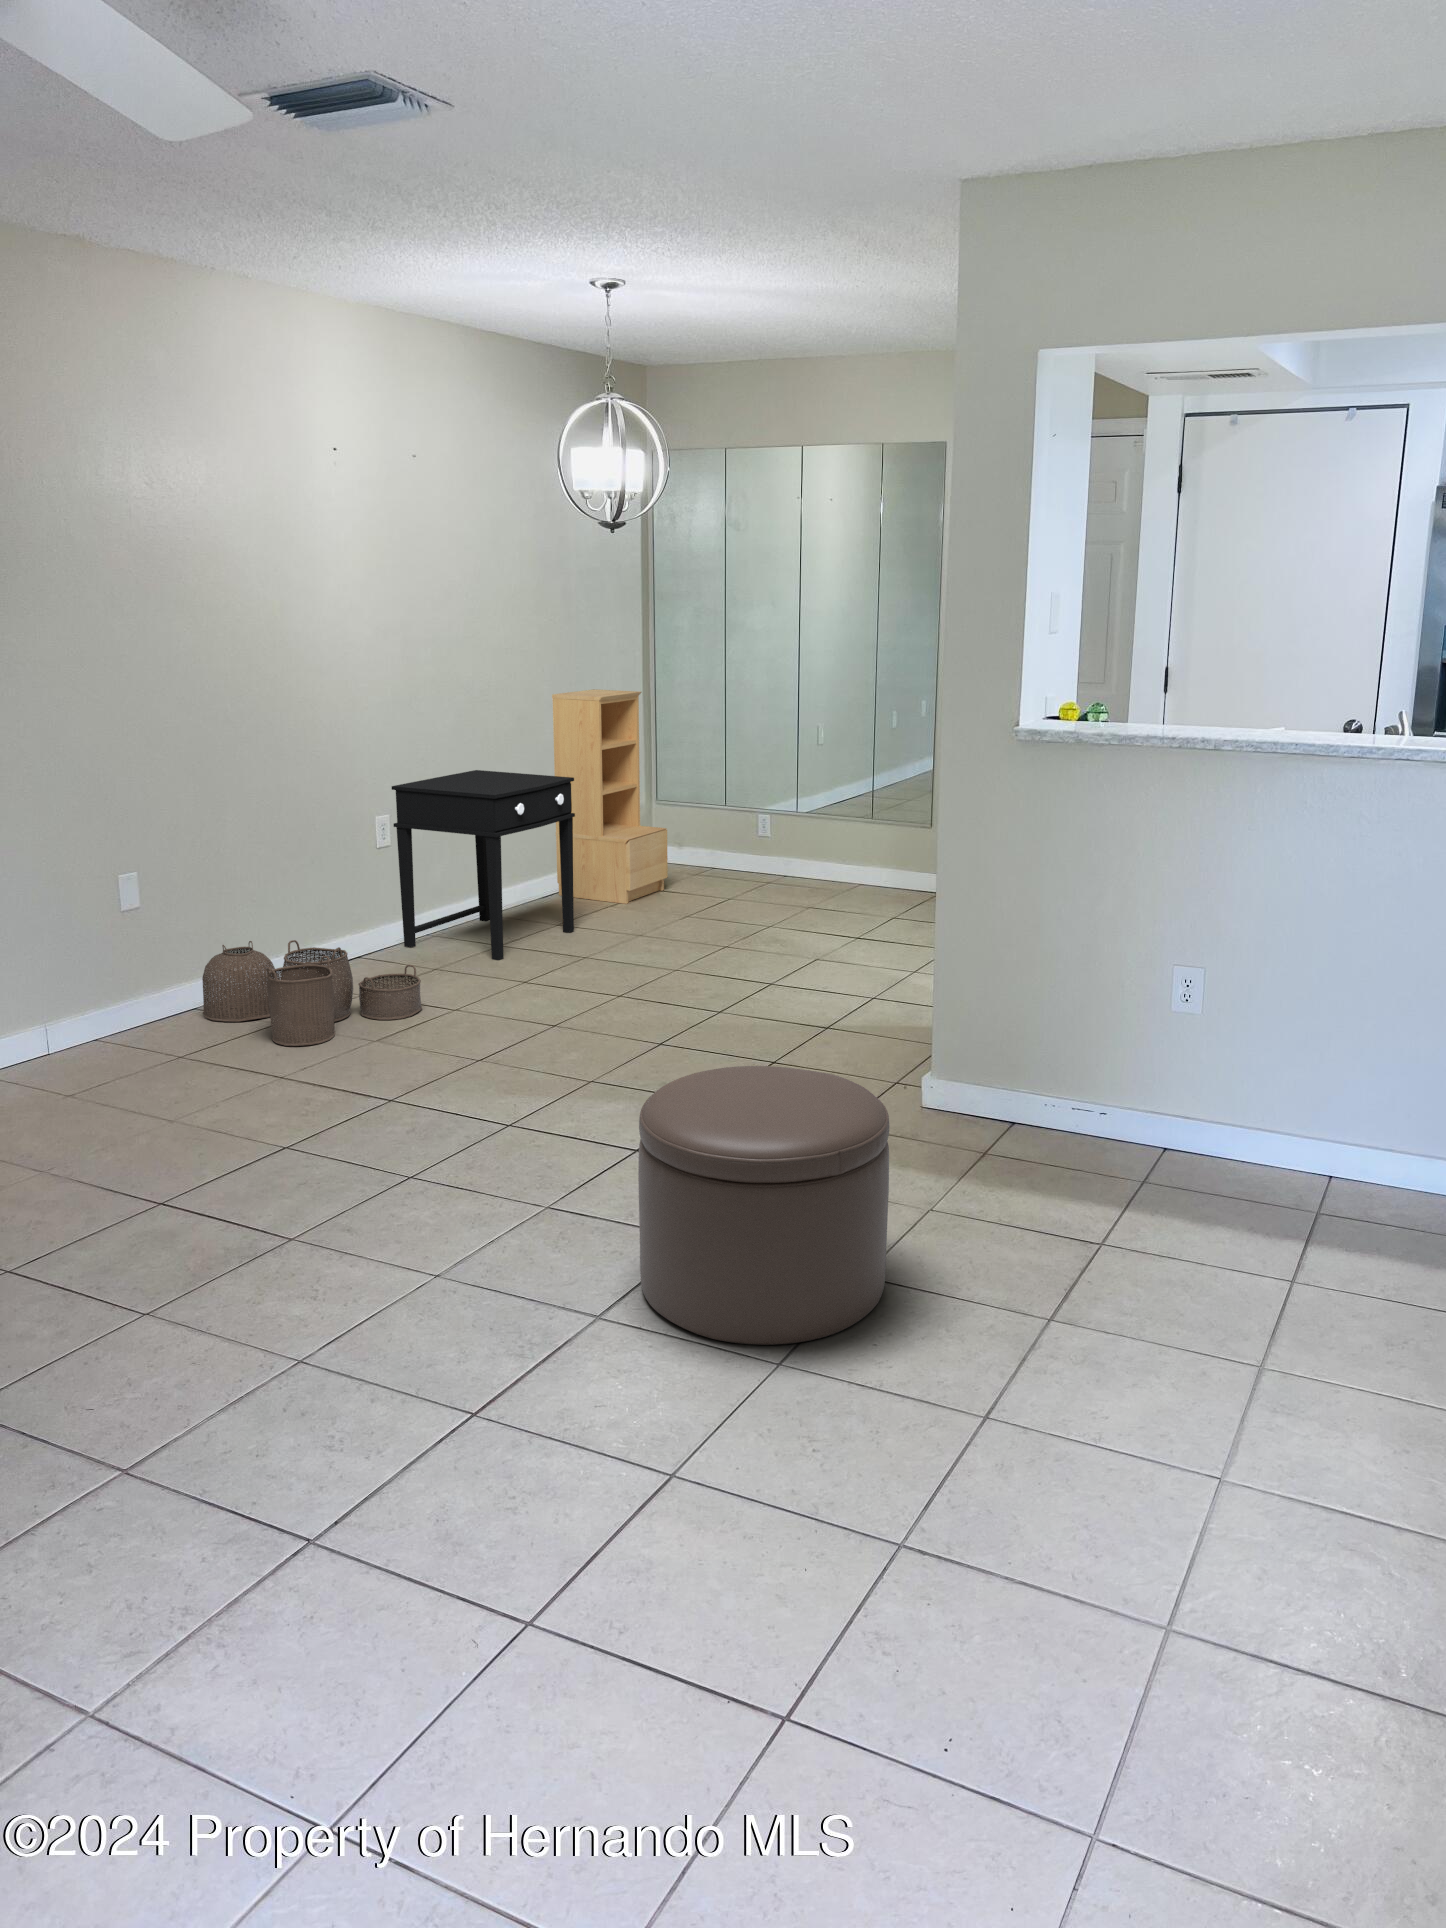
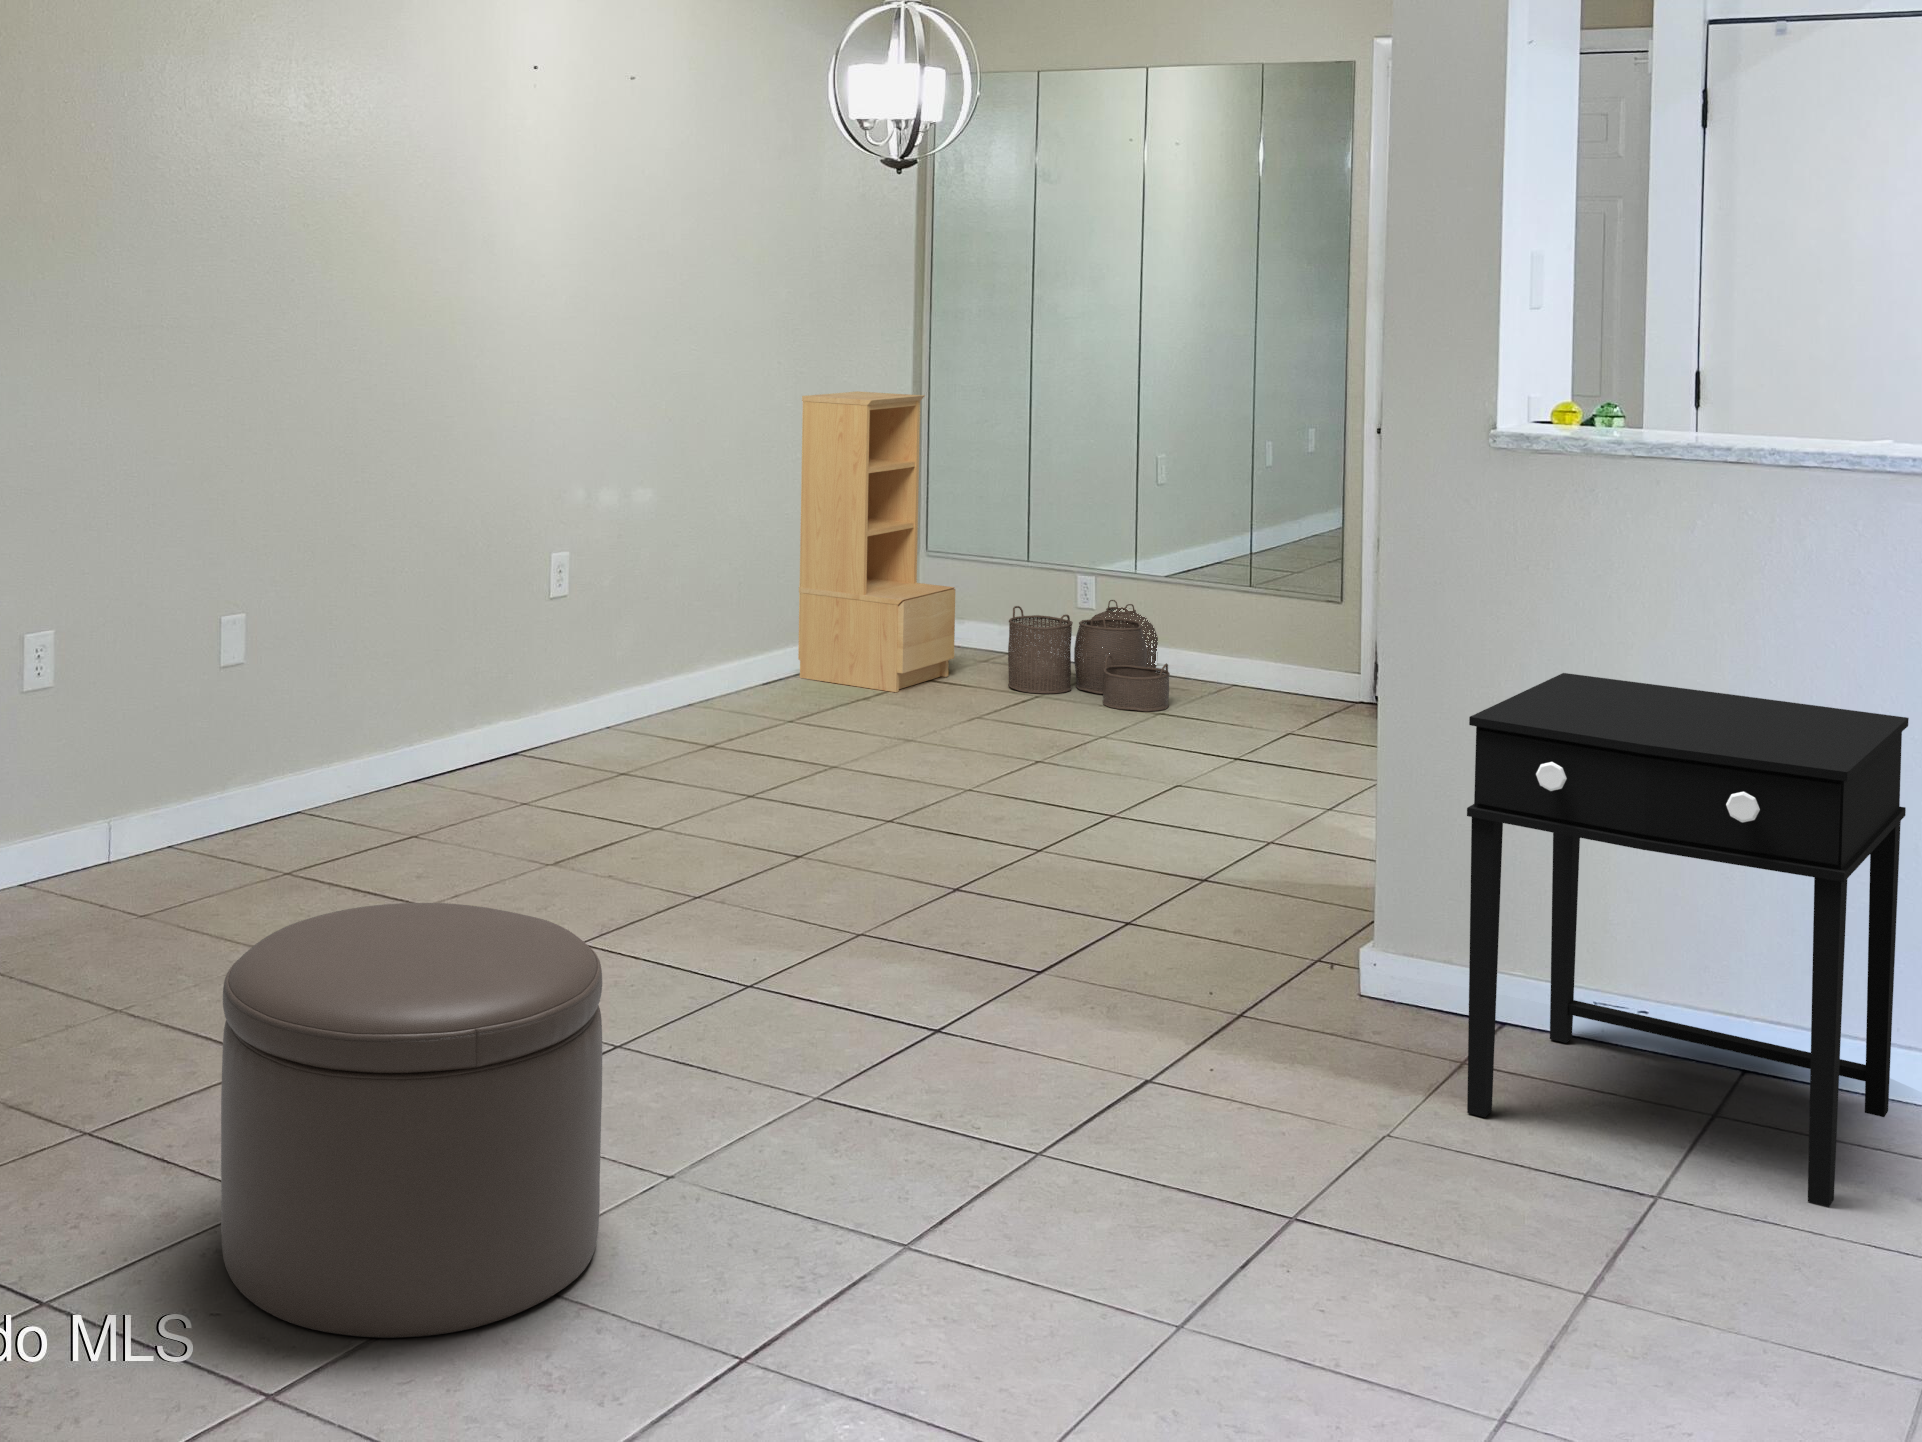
side table: present [392,770,575,960] -> present [1467,673,1909,1207]
woven basket: present [202,940,422,1046] -> present [1008,600,1170,712]
ottoman: present [638,1066,890,1345] -> present [221,903,602,1338]

